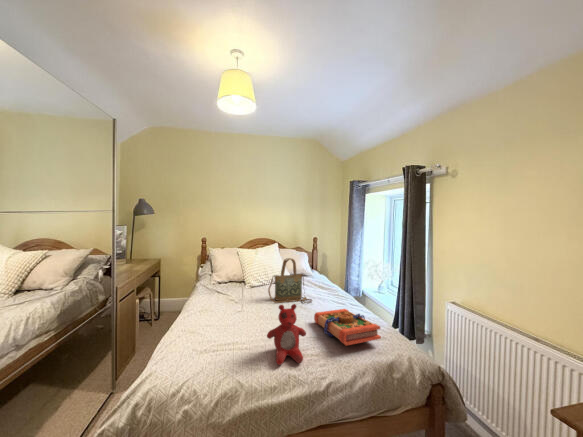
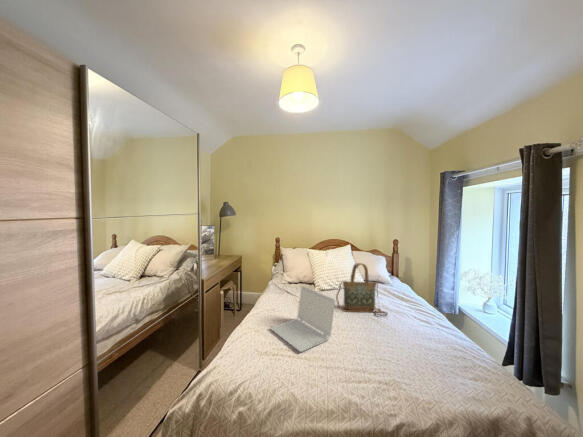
laptop: none [207,282,271,343] -> present [271,286,335,352]
stuffed bear: present [267,304,306,365] -> none [326,317,373,389]
book: present [314,309,381,346] -> none [387,330,480,380]

